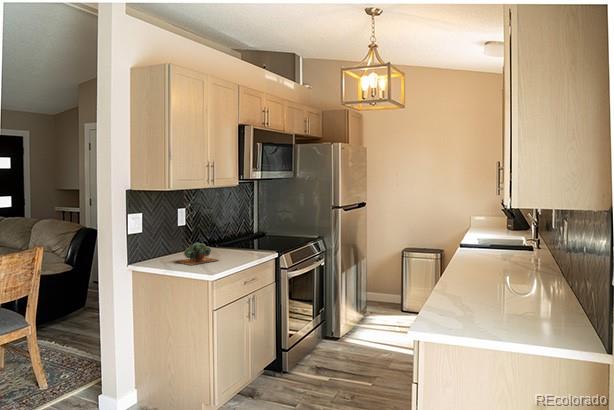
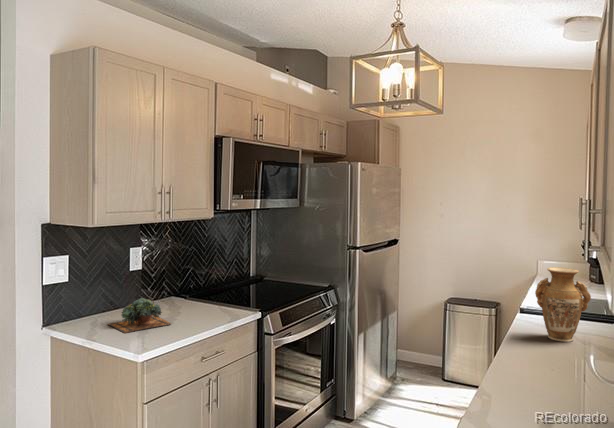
vase: none [468,209,502,256] -> present [535,267,591,342]

